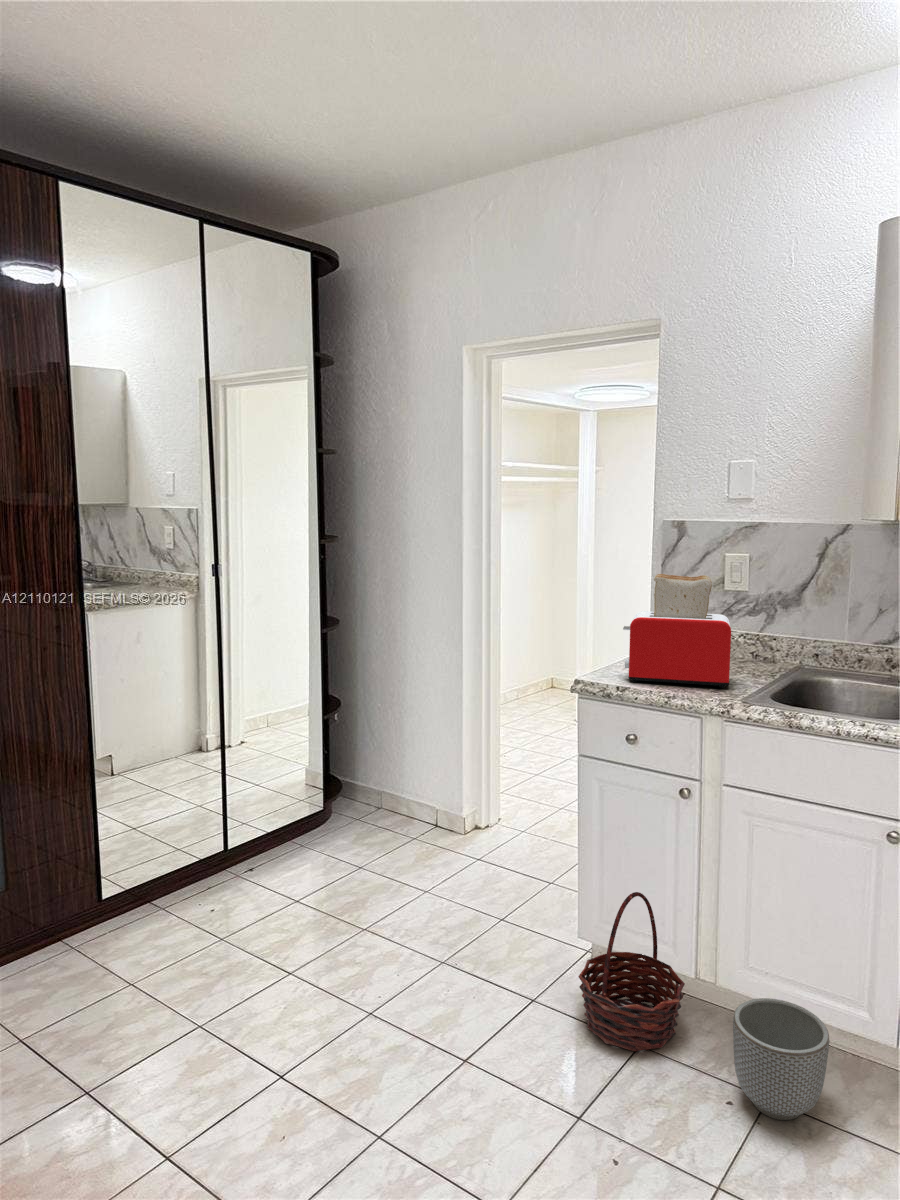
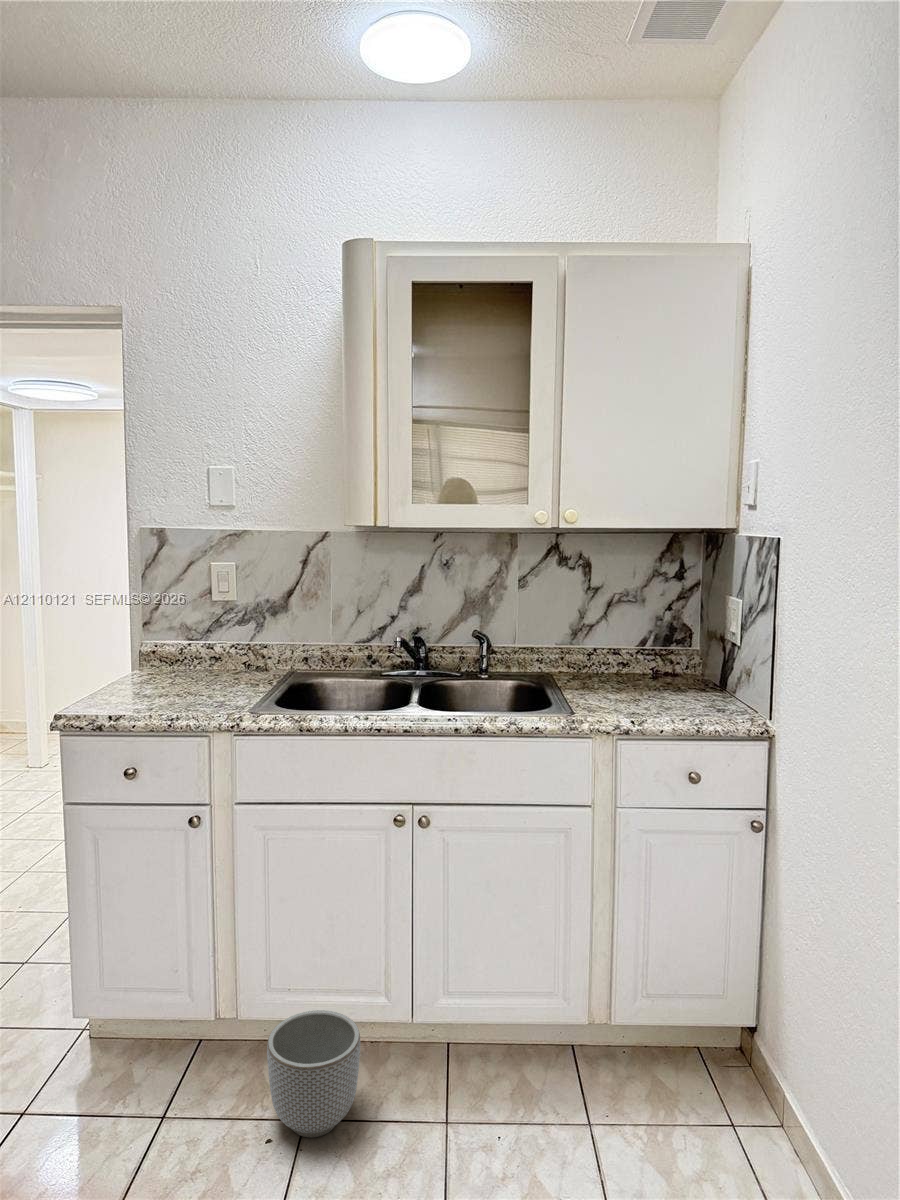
toaster: present [623,574,731,688] -> none [110,584,232,707]
basket: present [578,892,685,1051] -> none [82,944,208,1133]

